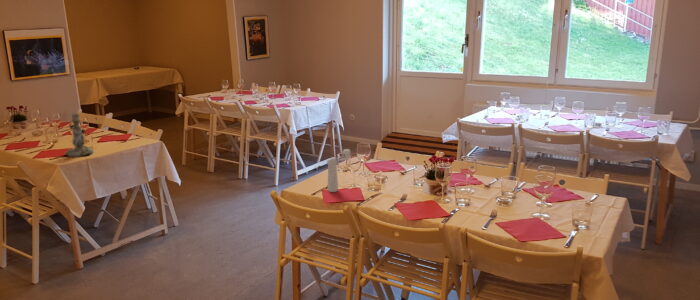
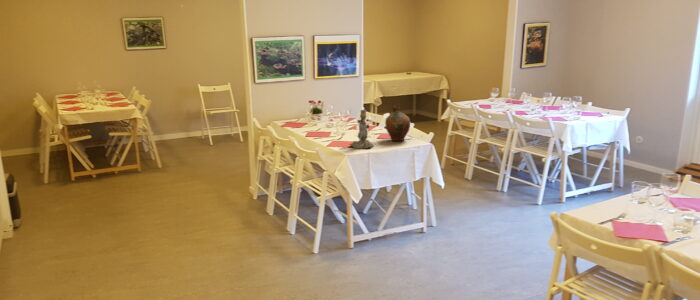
ceramic jug: none [104,104,133,143] -> present [385,105,410,141]
pepper mill: present [327,149,351,192] -> none [617,177,654,224]

